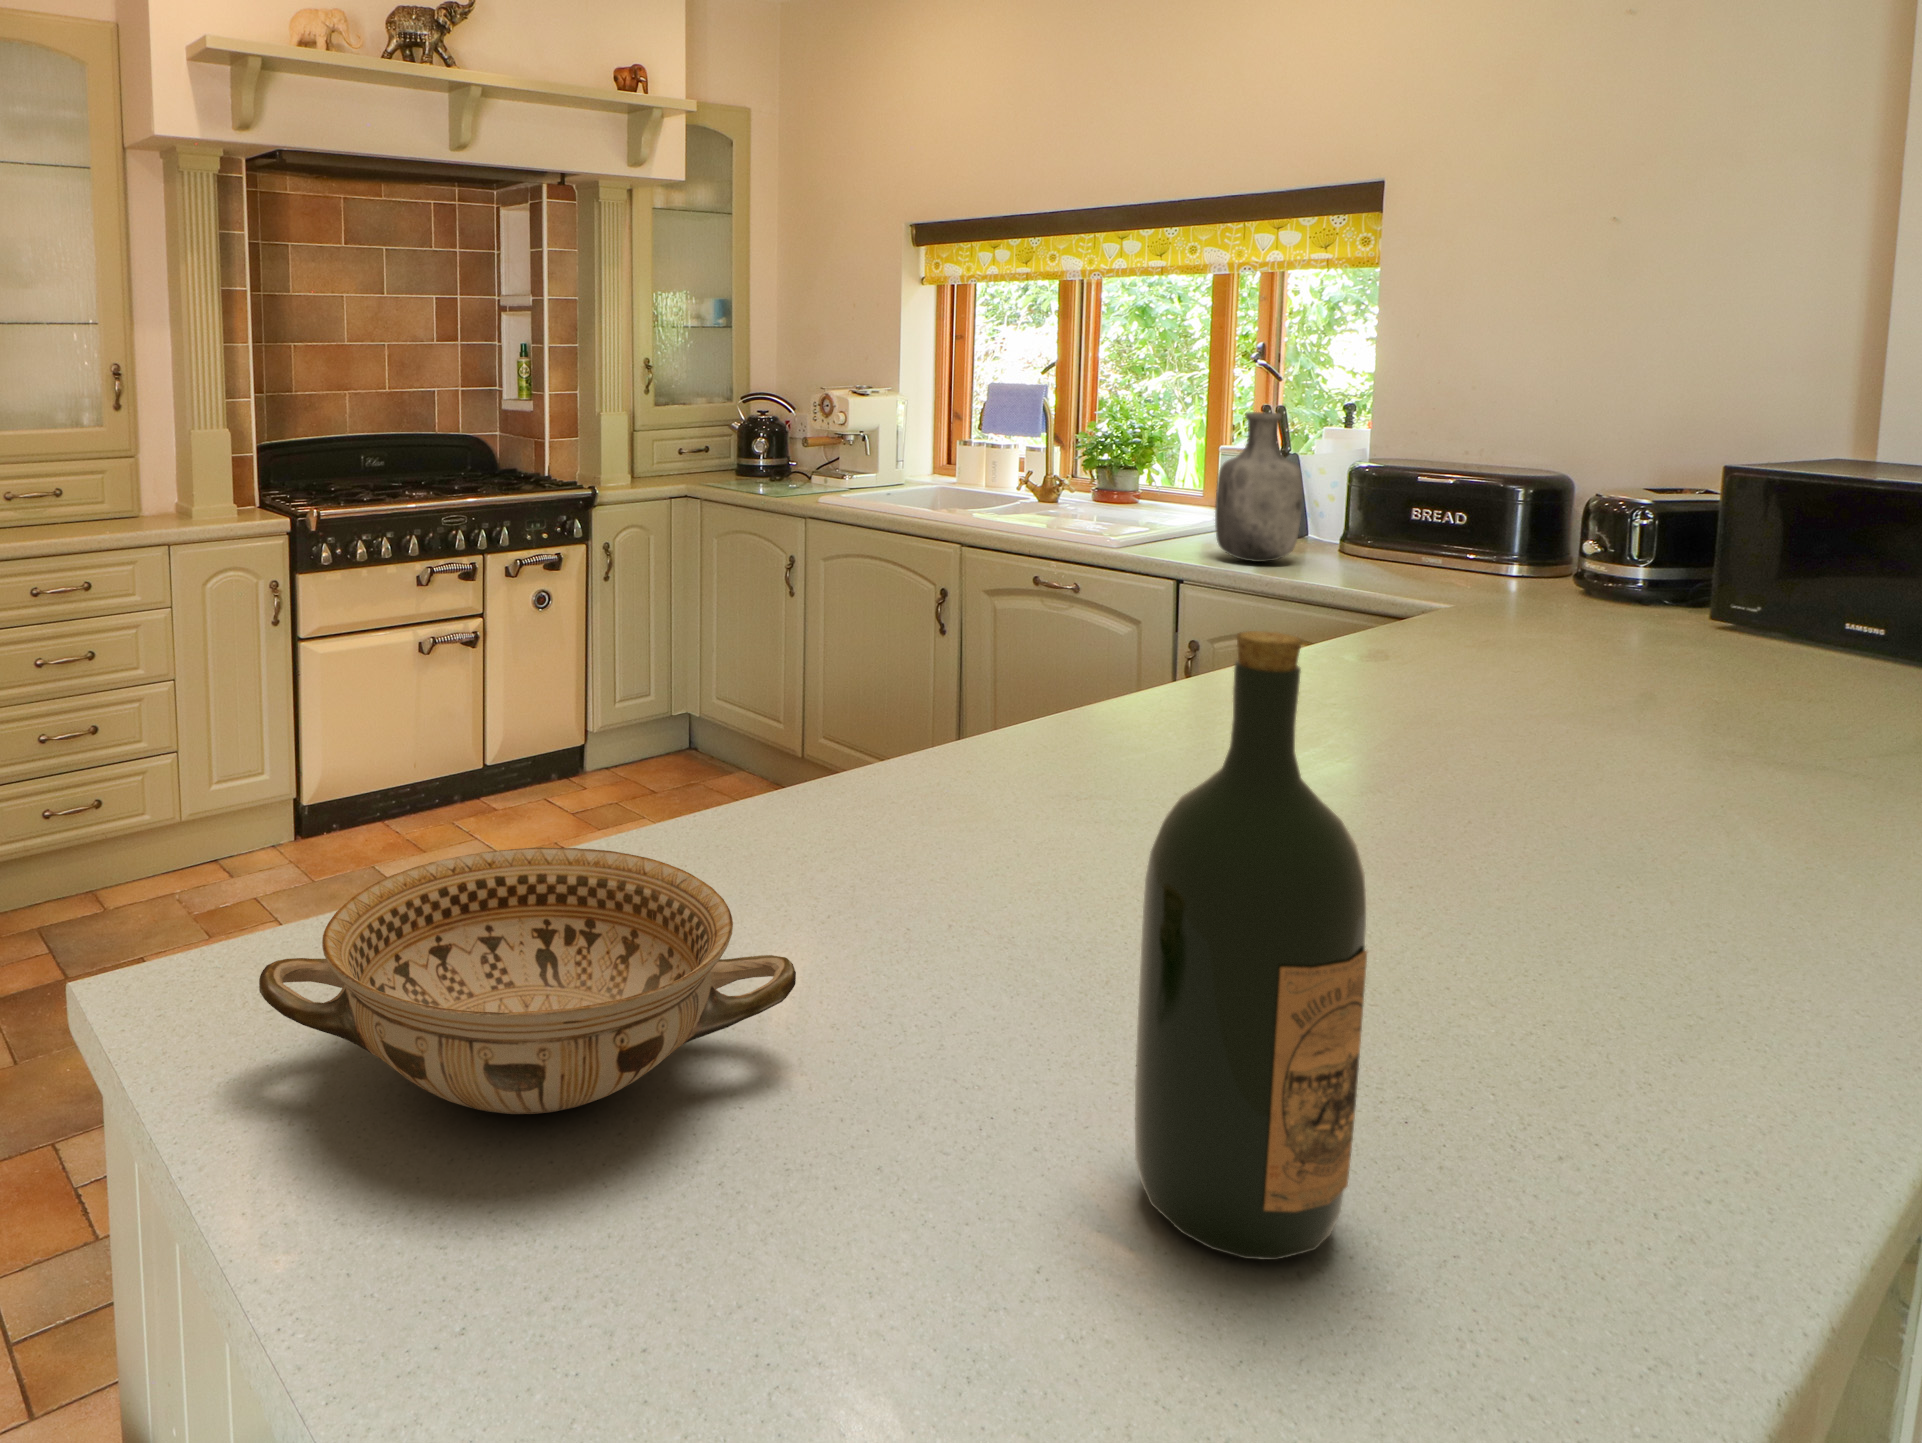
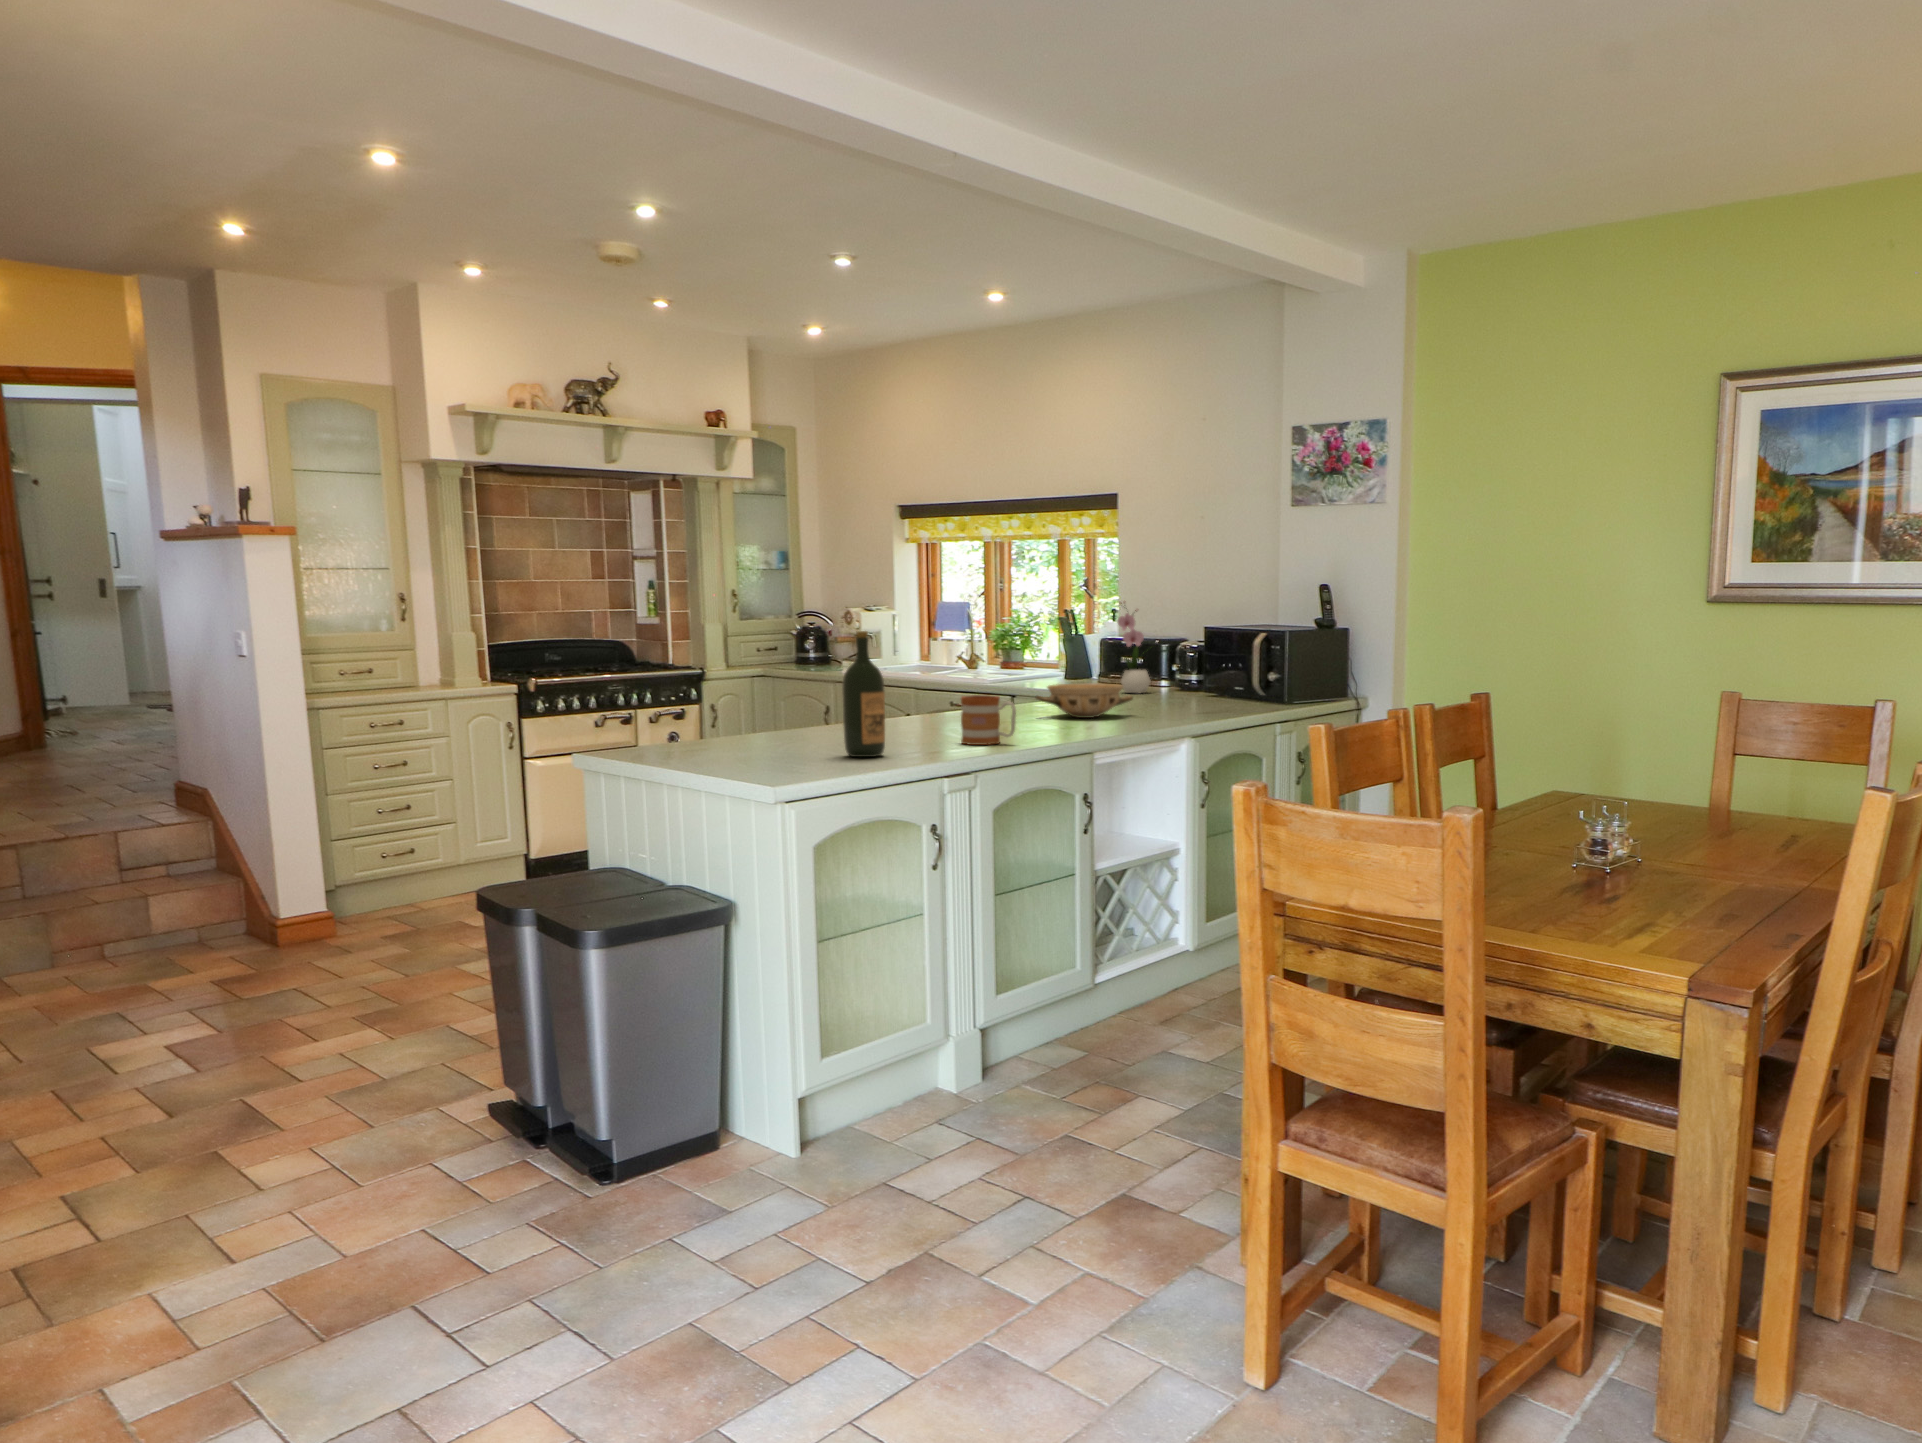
flower arrangement: none [1458,397,1546,602] -> present [1118,603,1150,693]
vase: present [1215,412,1303,562] -> none [1030,612,1069,686]
mug: none [1491,813,1802,1059] -> present [961,695,1016,745]
ceramic bowl: present [259,847,796,1114] -> present [1036,683,1133,718]

